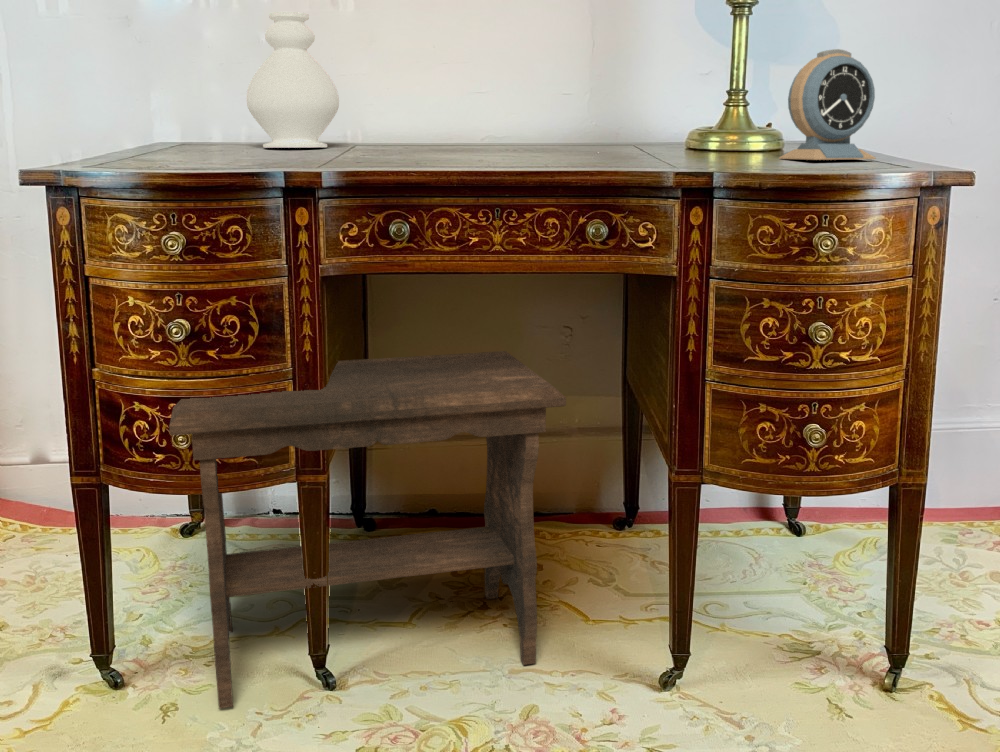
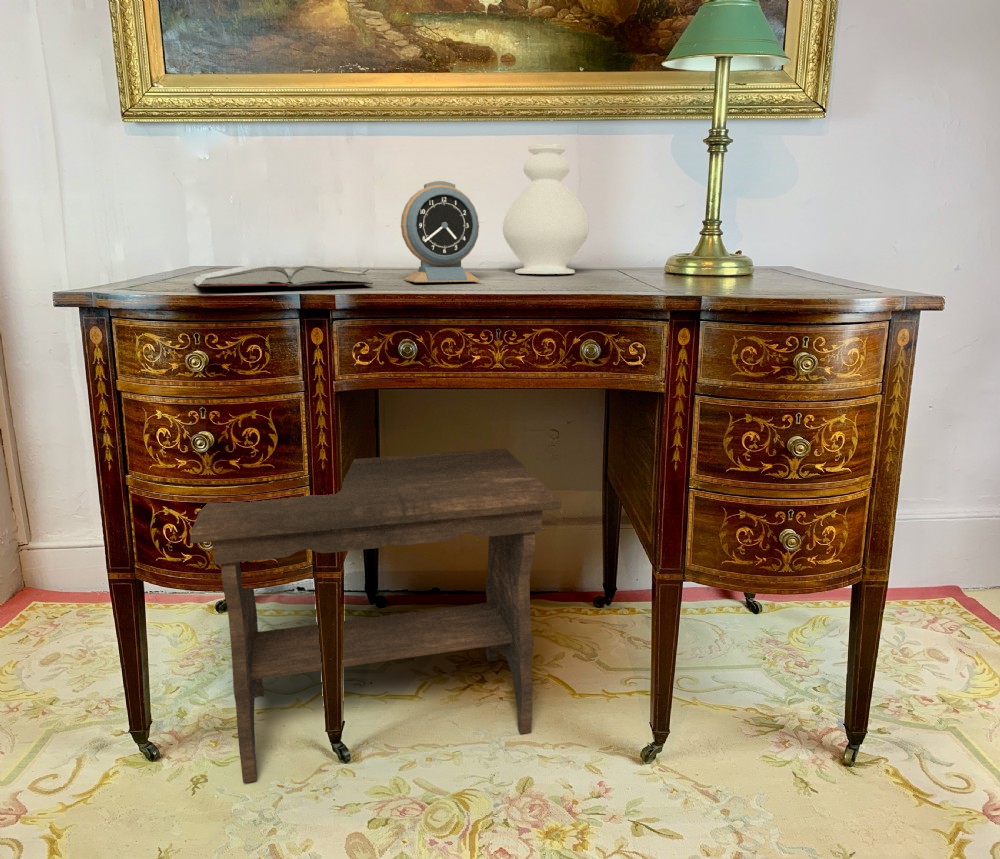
decorative vase: present [247,12,339,148] -> present [503,144,589,274]
alarm clock: present [779,49,876,160] -> present [401,181,480,282]
hardback book: none [160,141,360,164] -> present [192,264,373,287]

